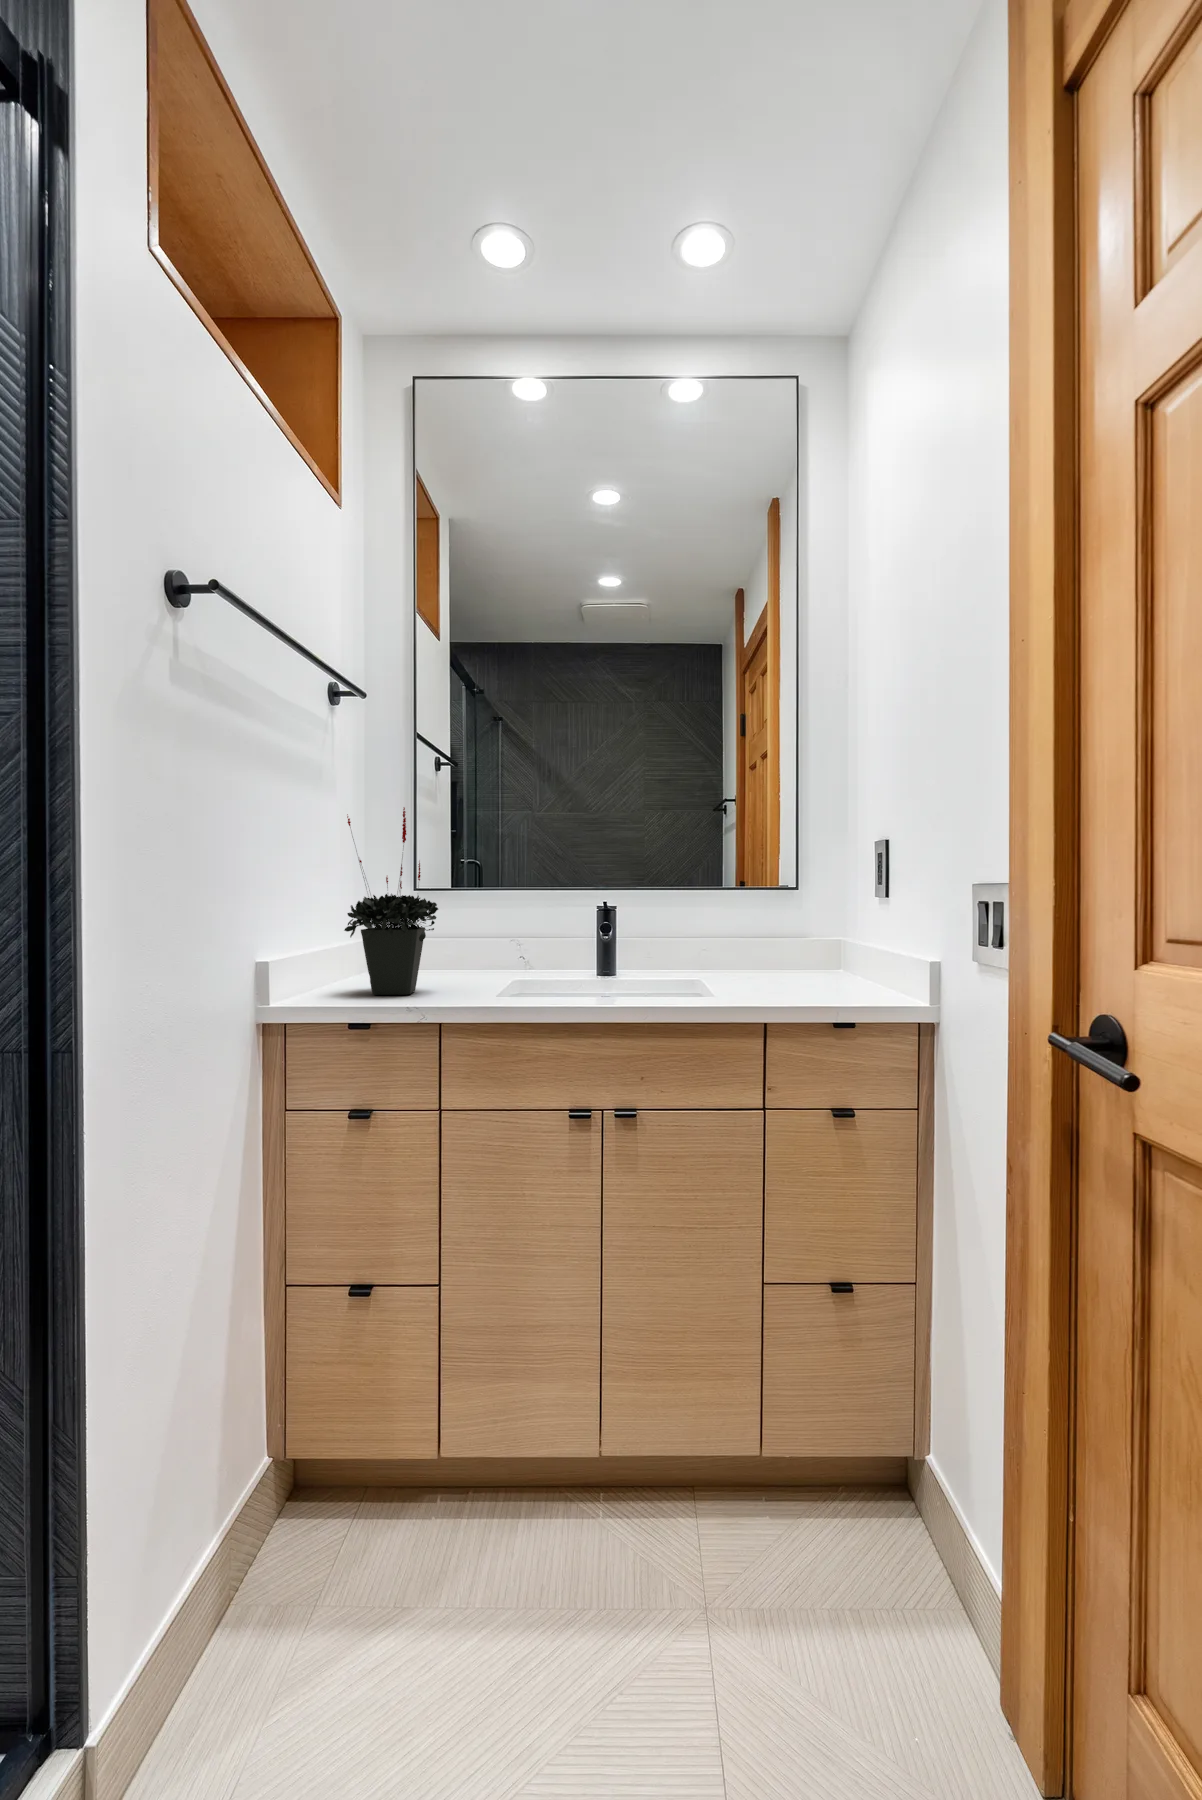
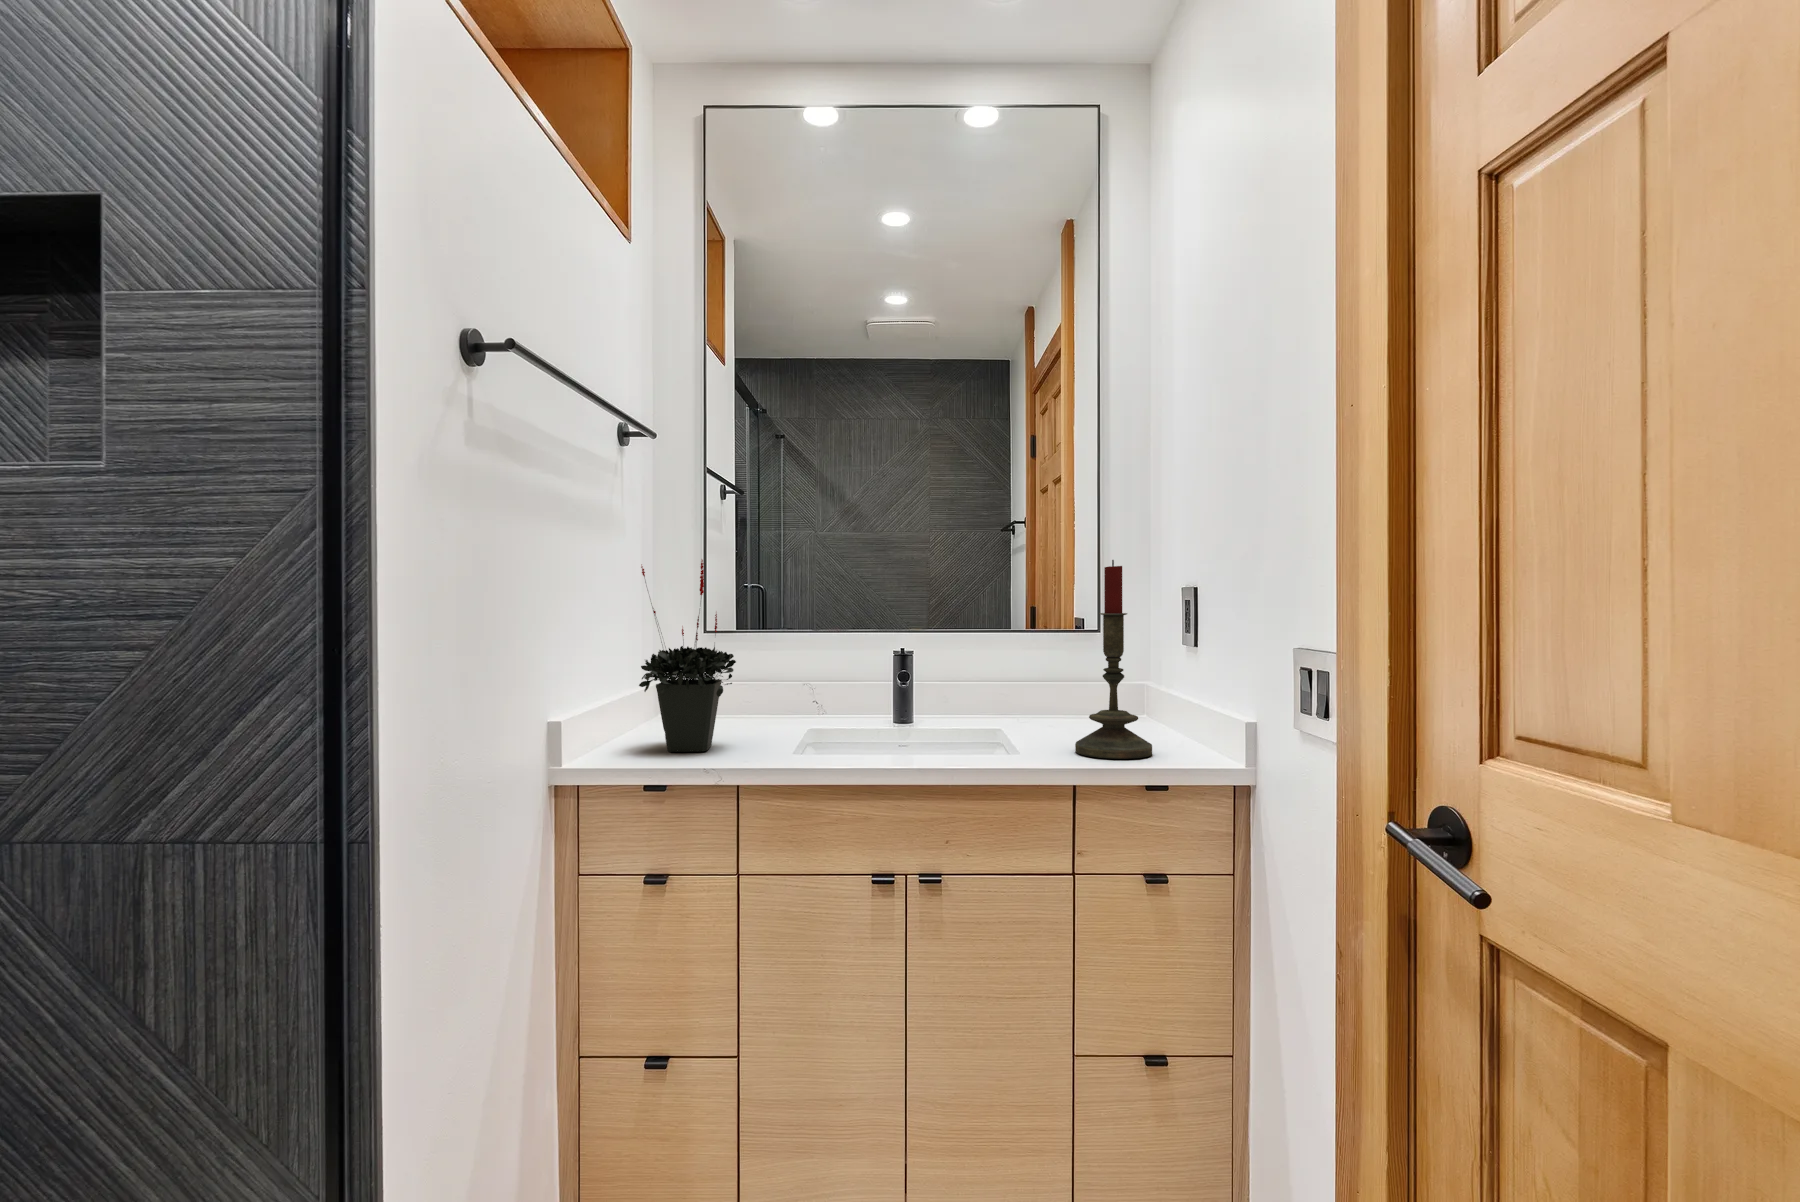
candle: none [767,809,842,1001] -> present [1075,560,1152,759]

